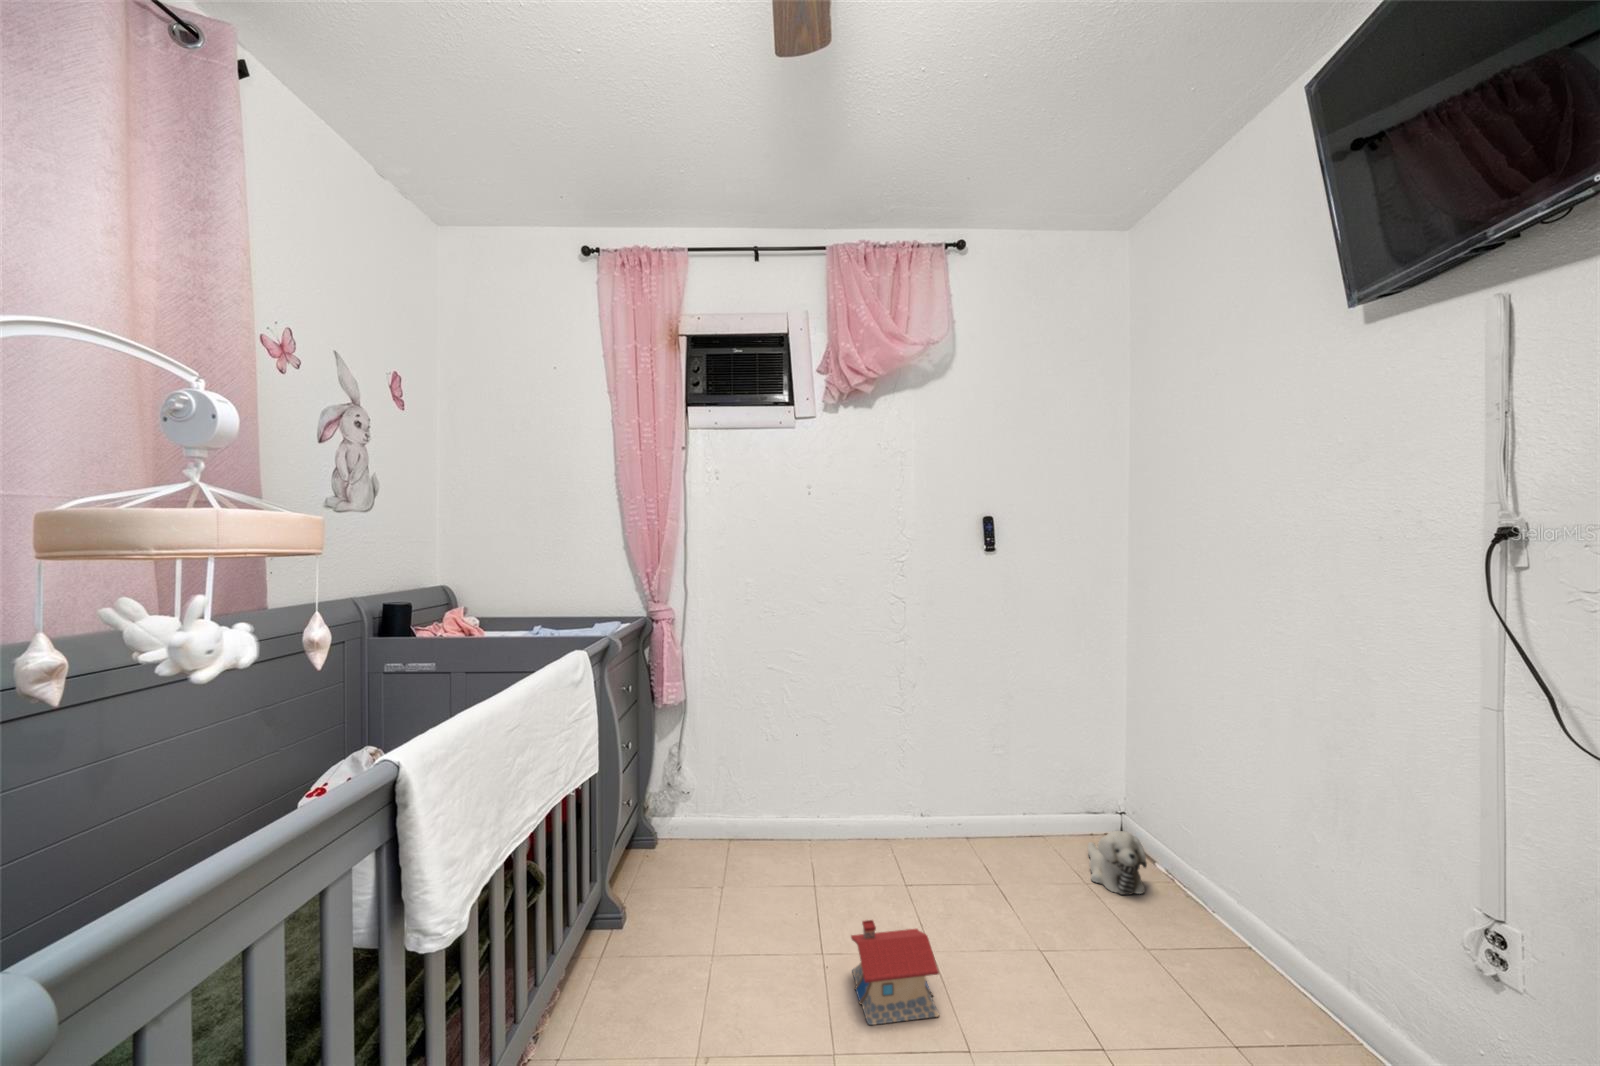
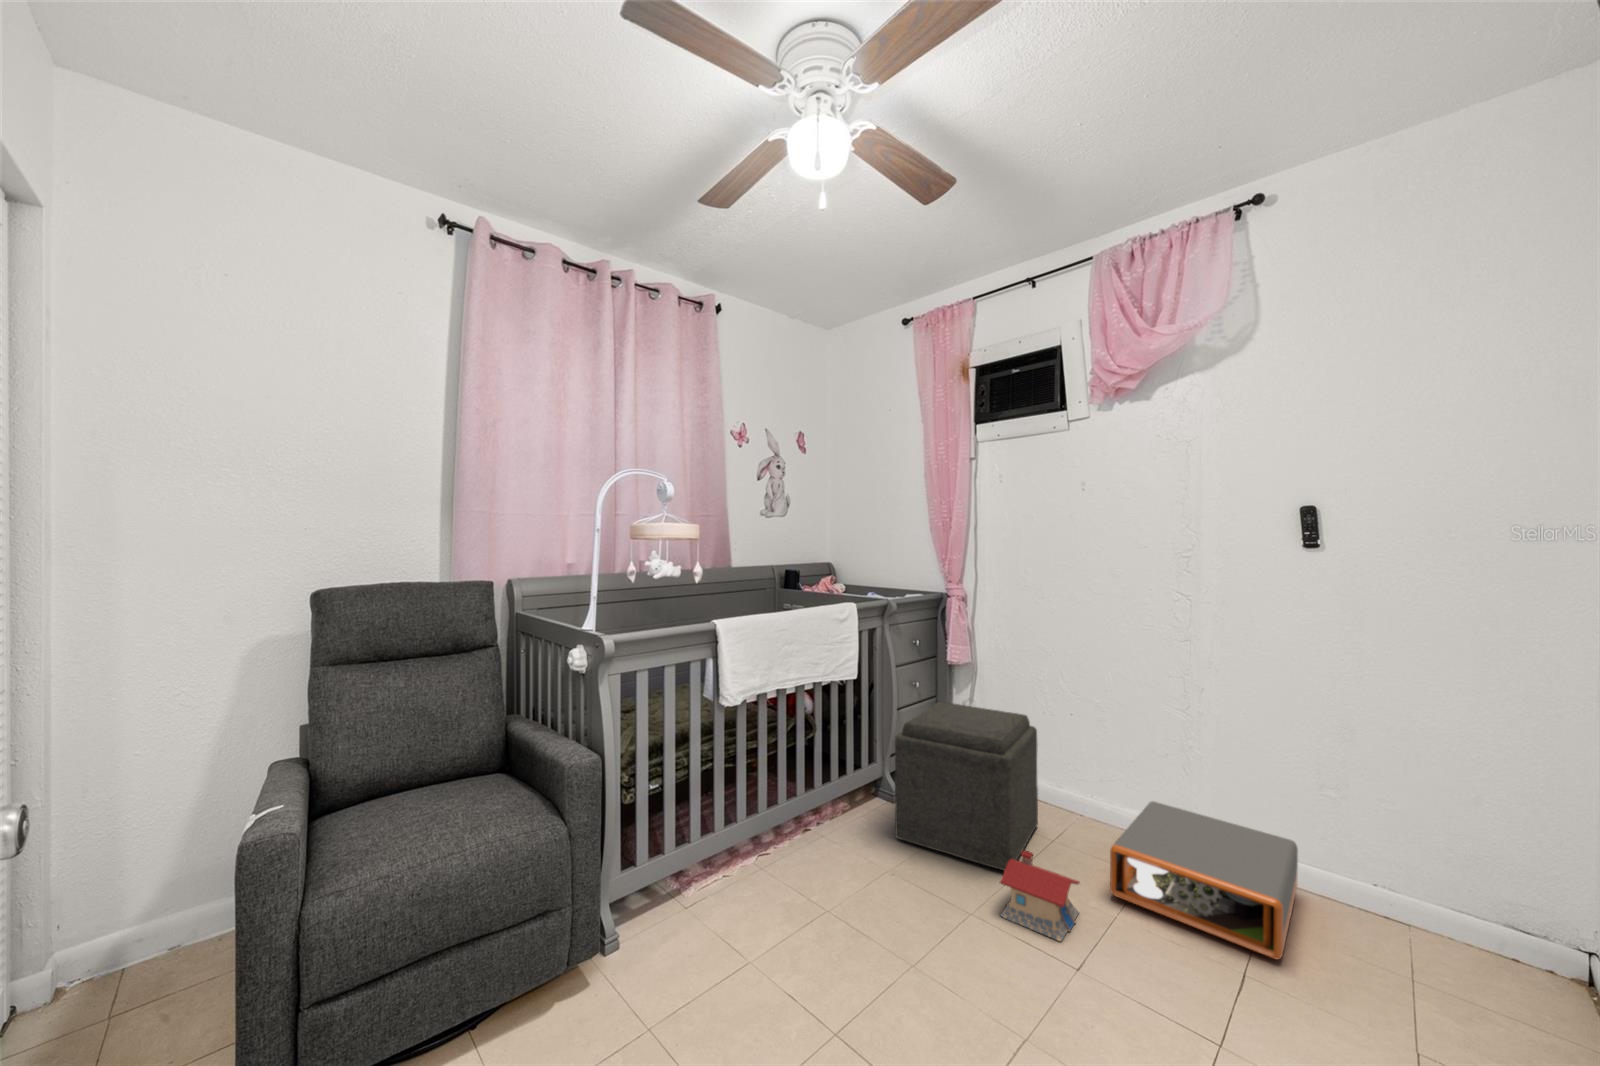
ottoman: none [666,749,826,983] -> present [895,702,1038,870]
storage box: none [883,797,1054,922] -> present [1110,801,1298,959]
plush toy: present [1088,831,1147,895] -> none [1398,922,1502,1019]

